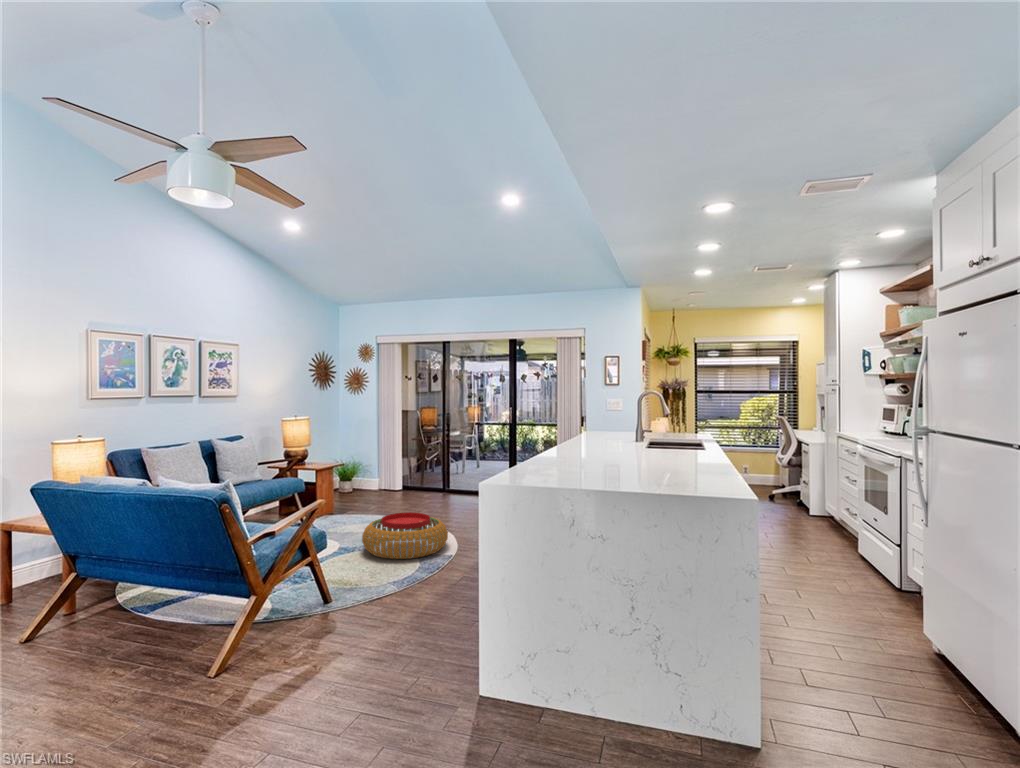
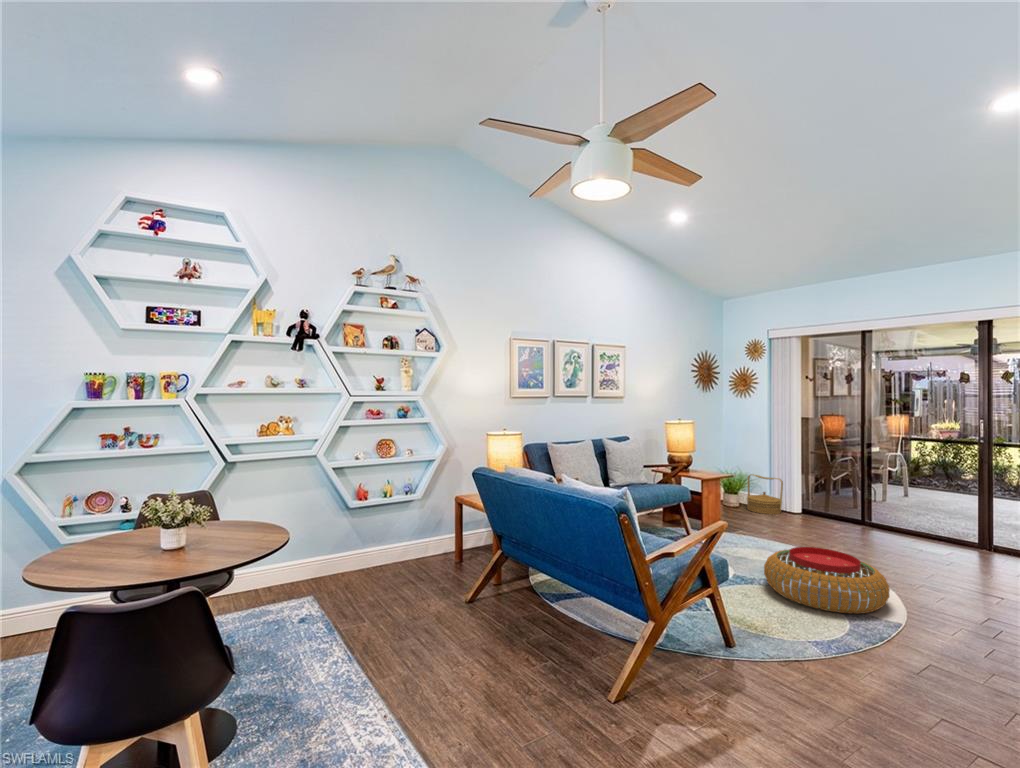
woven basket: none [358,462,387,495] -> present [747,474,783,514]

